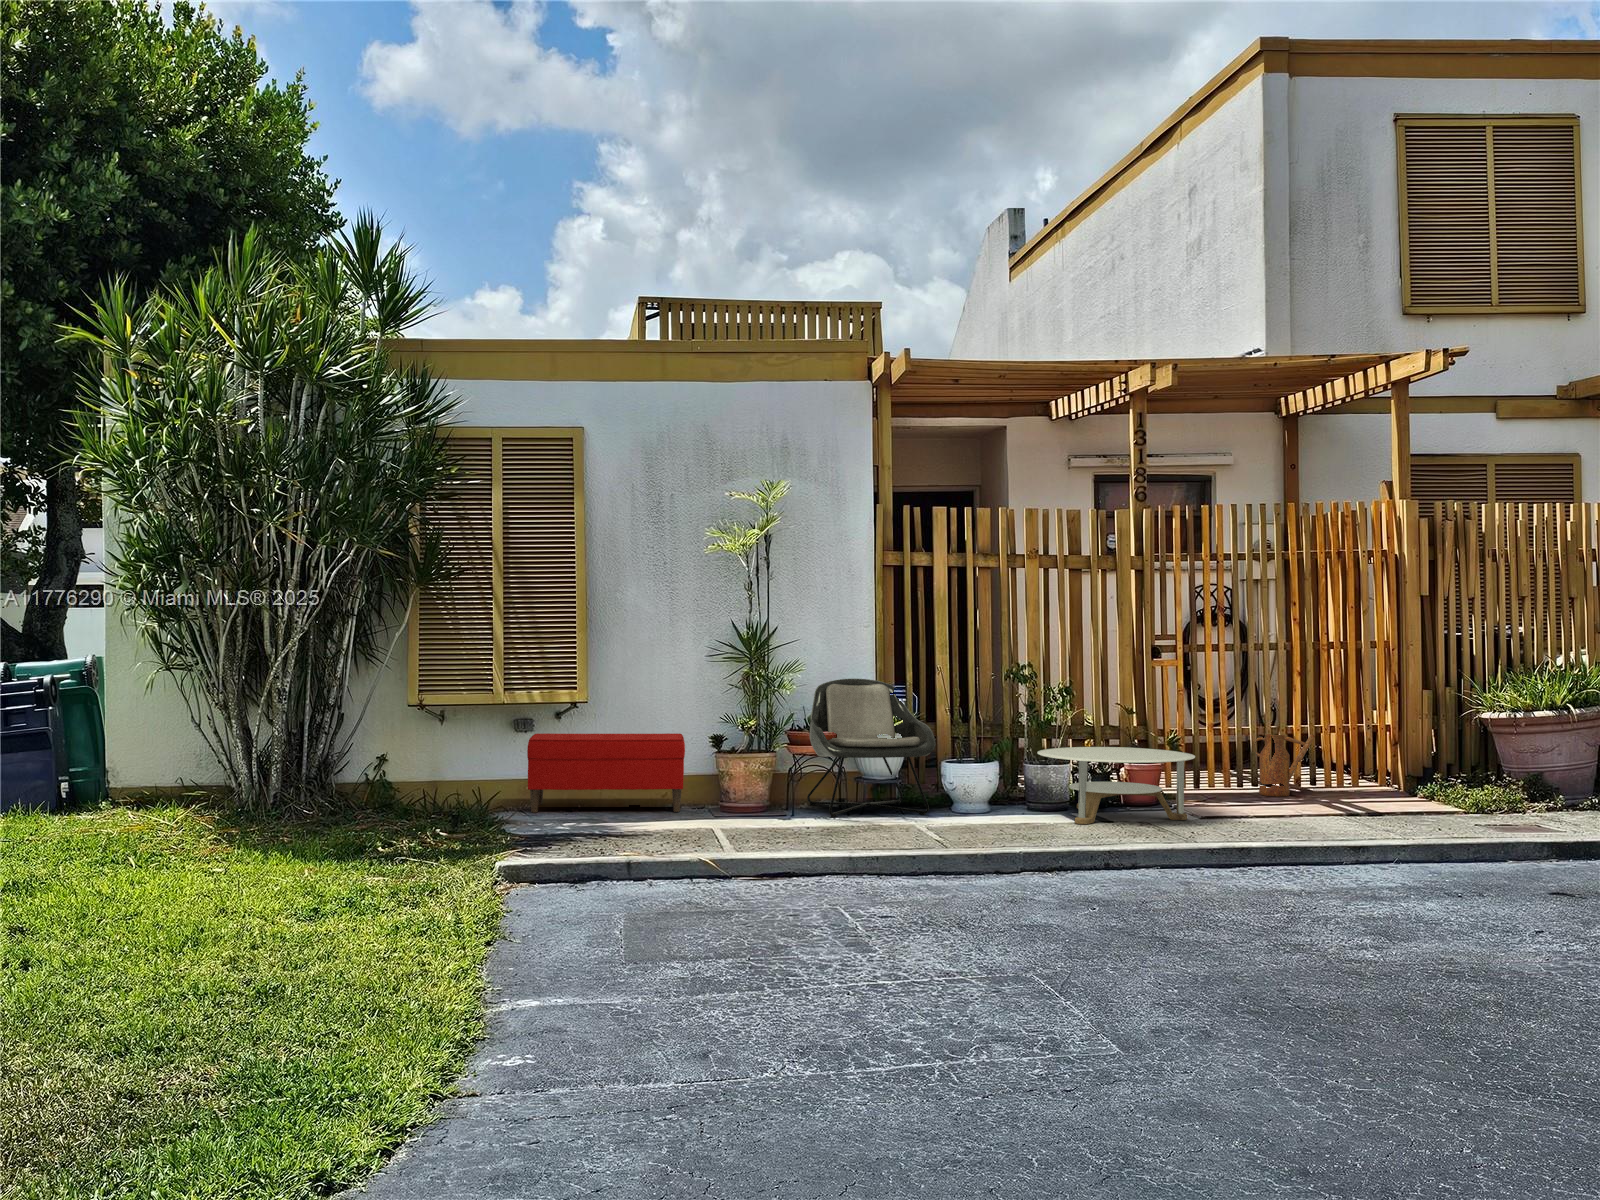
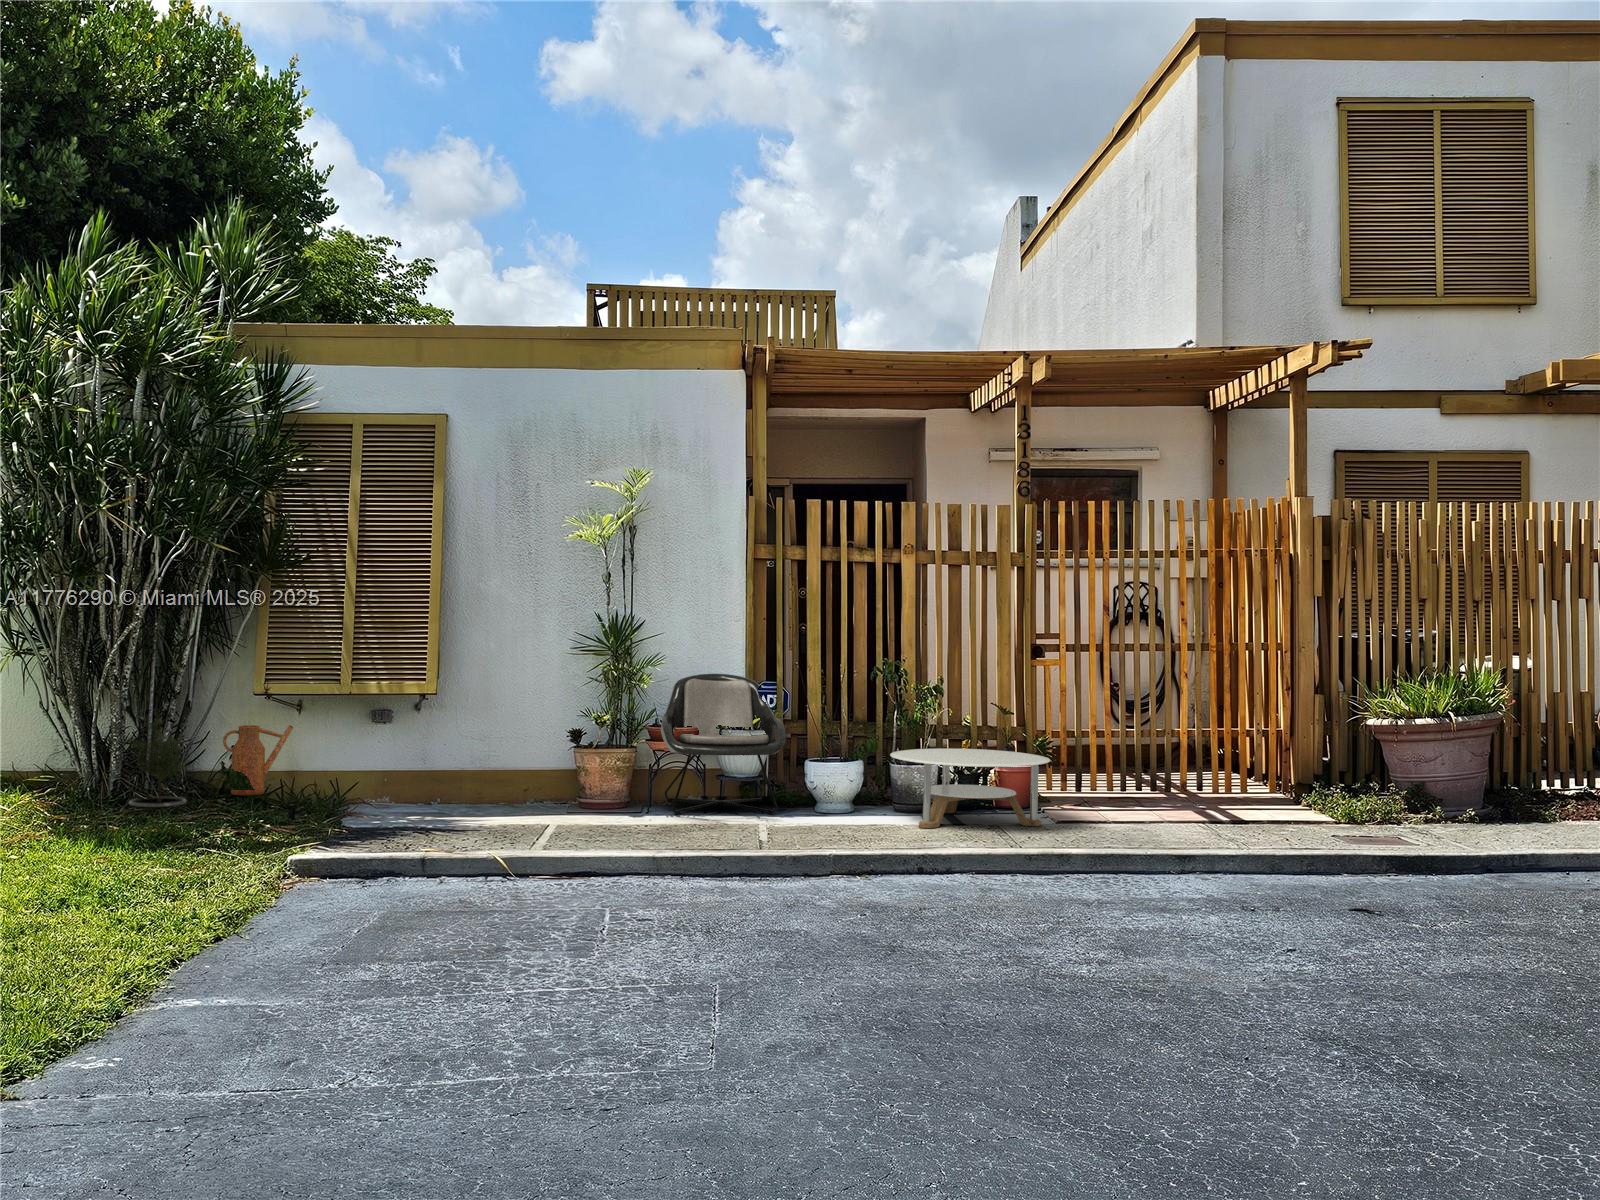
potted tree: none [287,722,349,822] -> present [129,714,186,807]
bench: present [527,733,685,813] -> none [373,723,541,805]
watering can: present [1254,733,1315,796] -> present [223,725,293,795]

